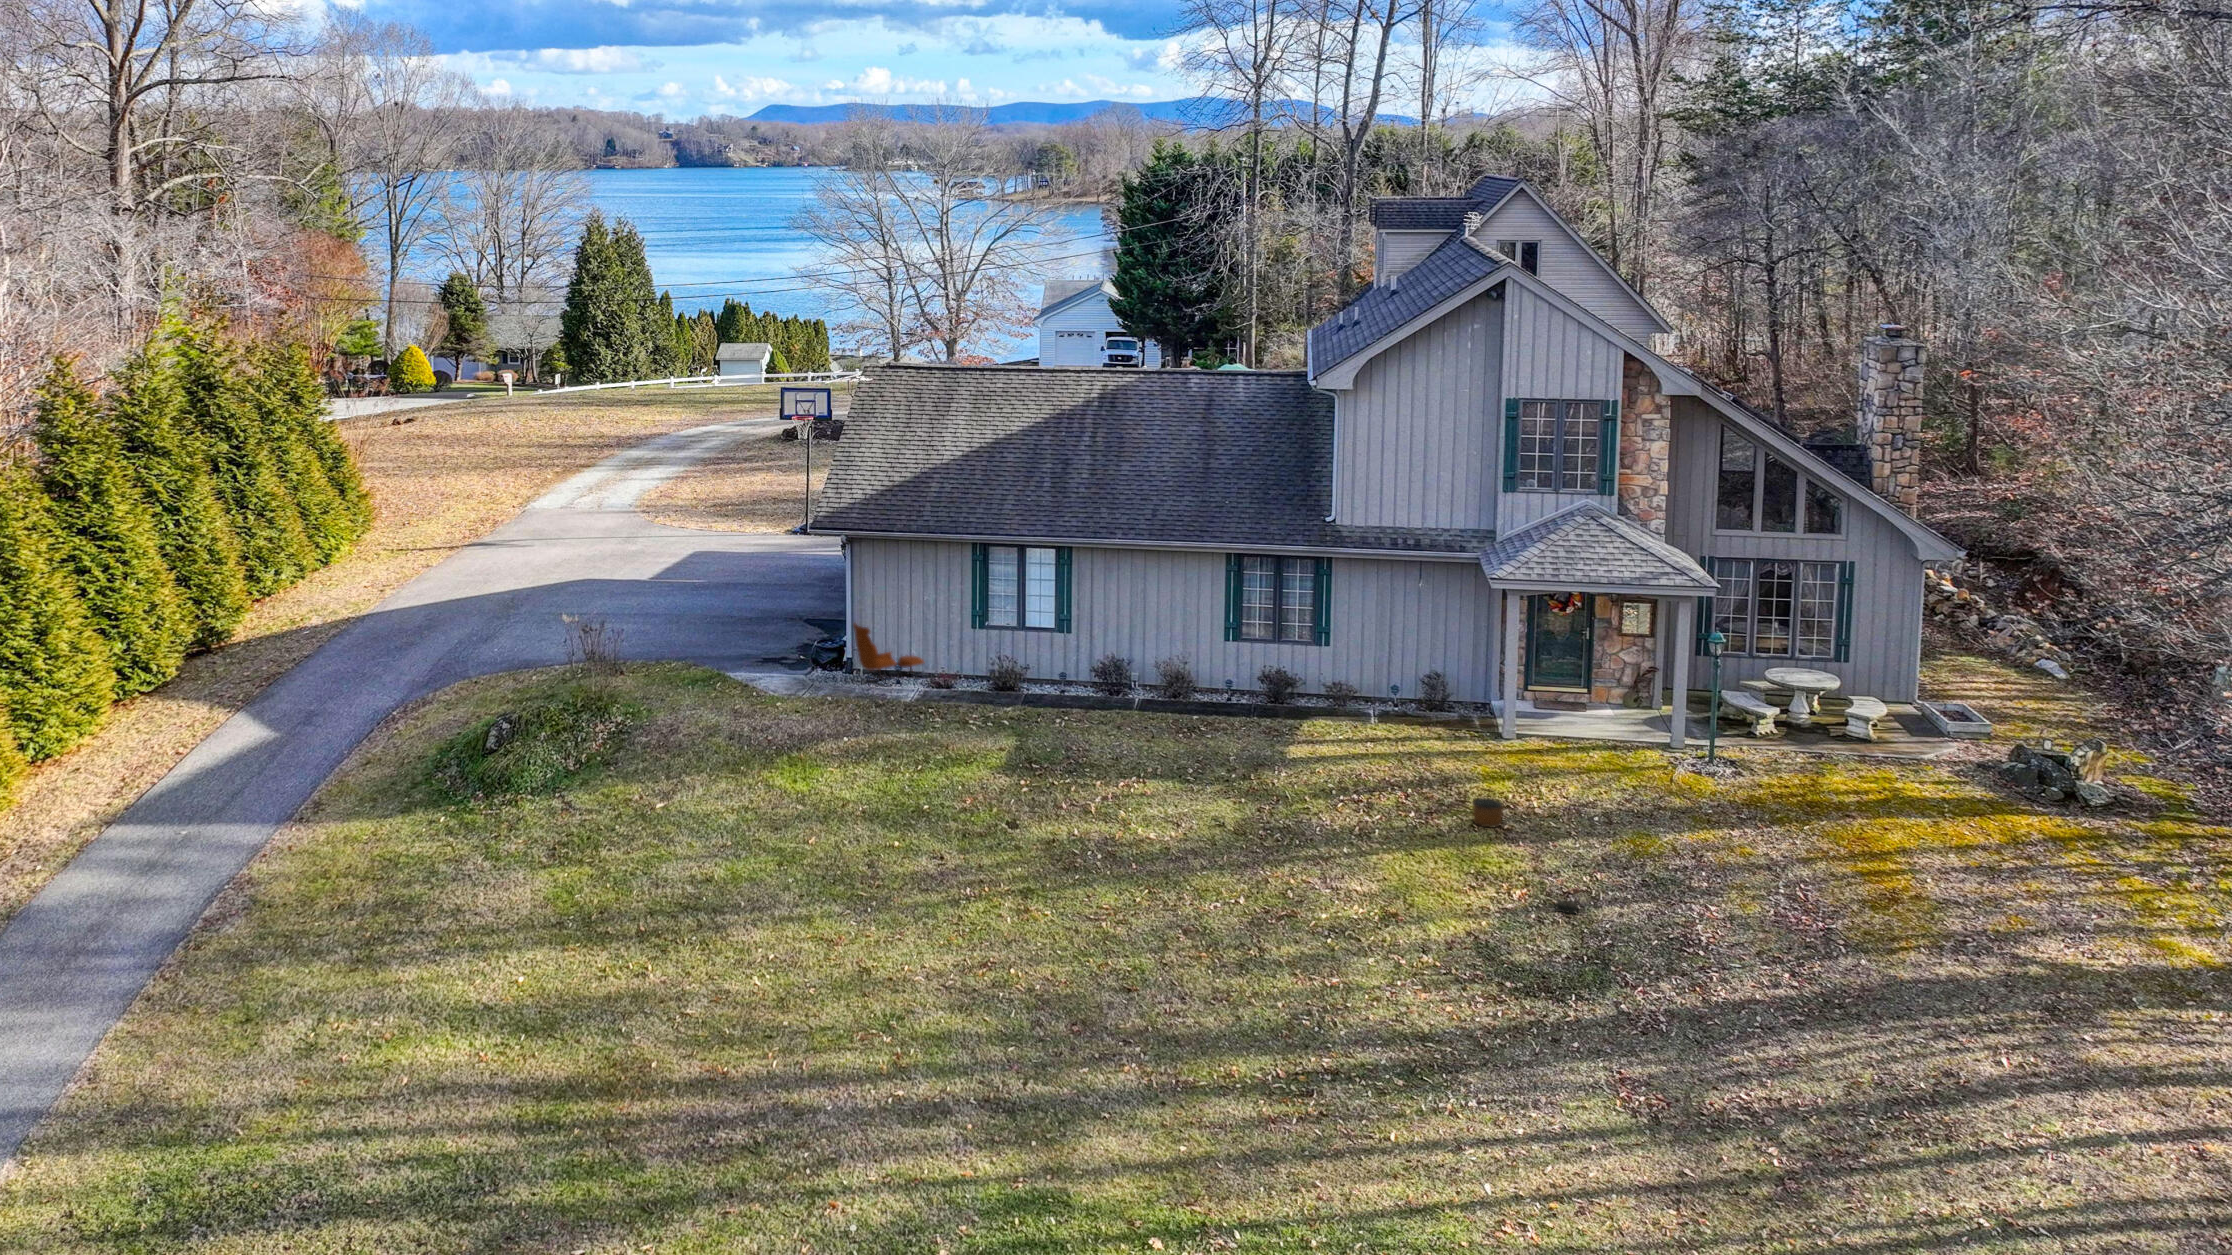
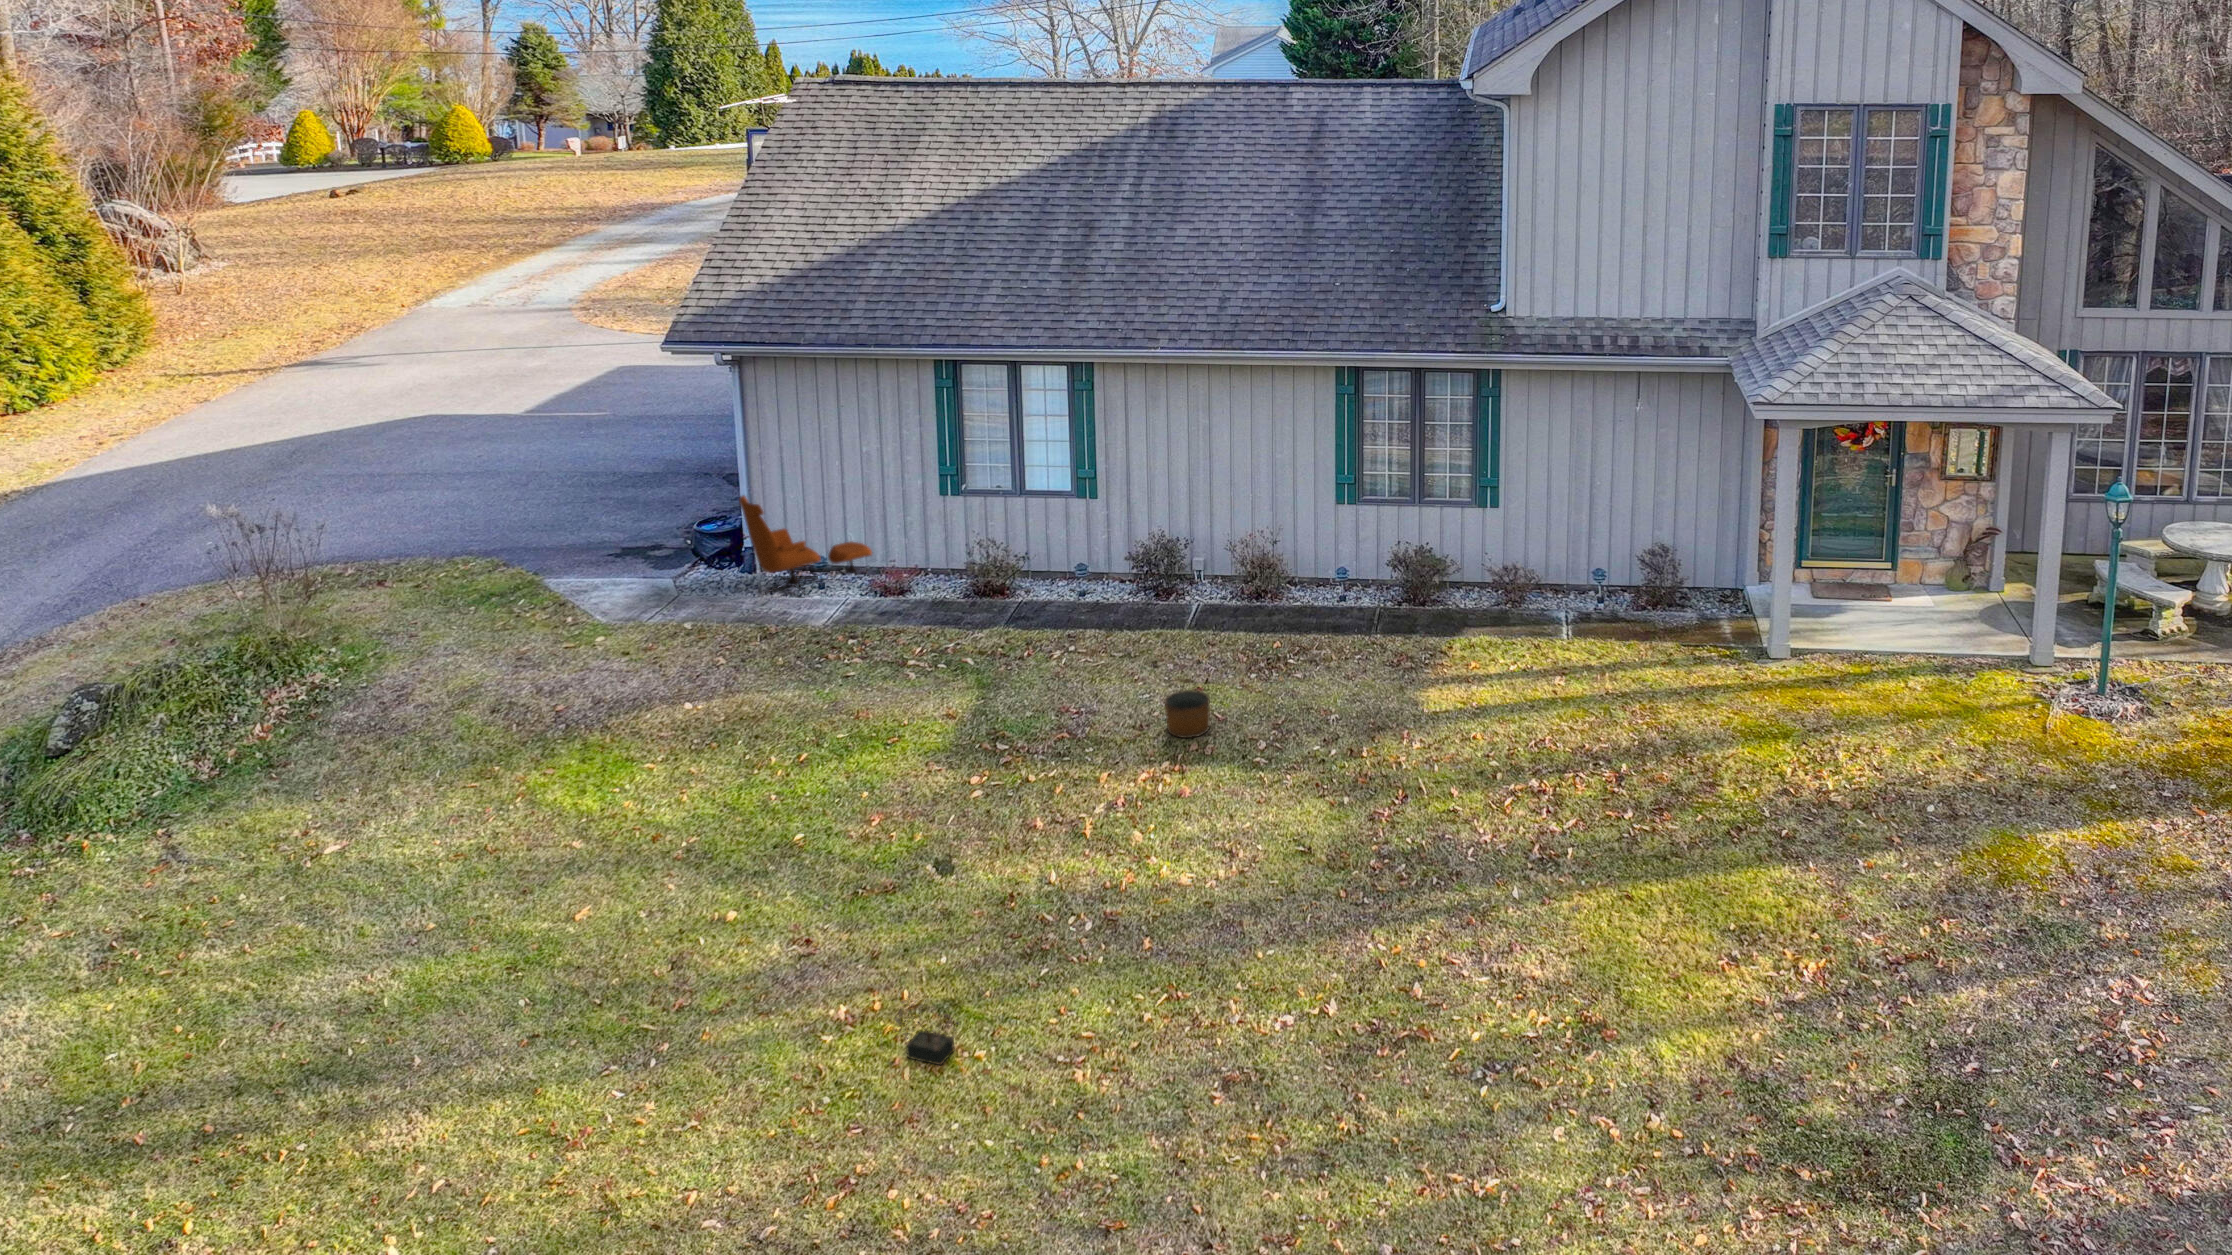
bucket: present [1472,790,1504,827] -> present [1165,678,1210,738]
decorative plant: present [1546,880,1581,914] -> present [894,998,955,1066]

